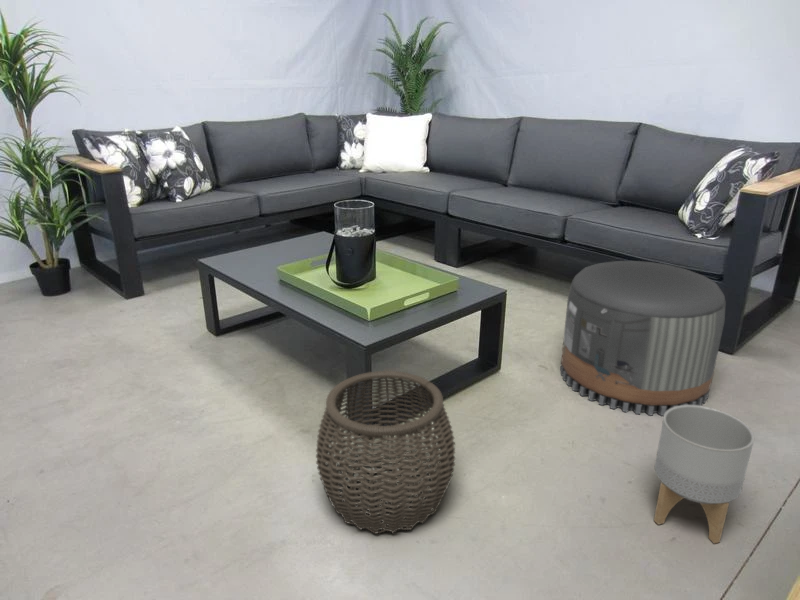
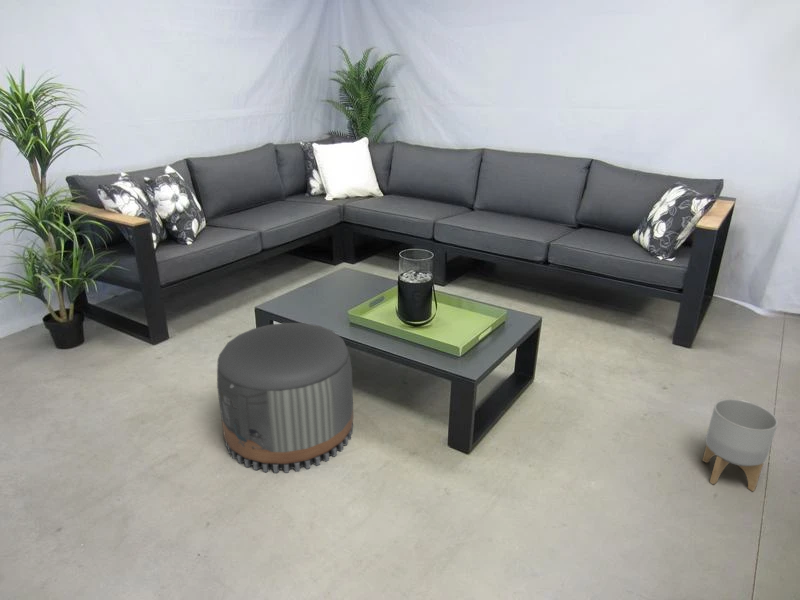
pouf: present [561,261,726,416] -> present [217,323,353,473]
woven basket: present [316,371,455,533] -> none [476,400,587,526]

